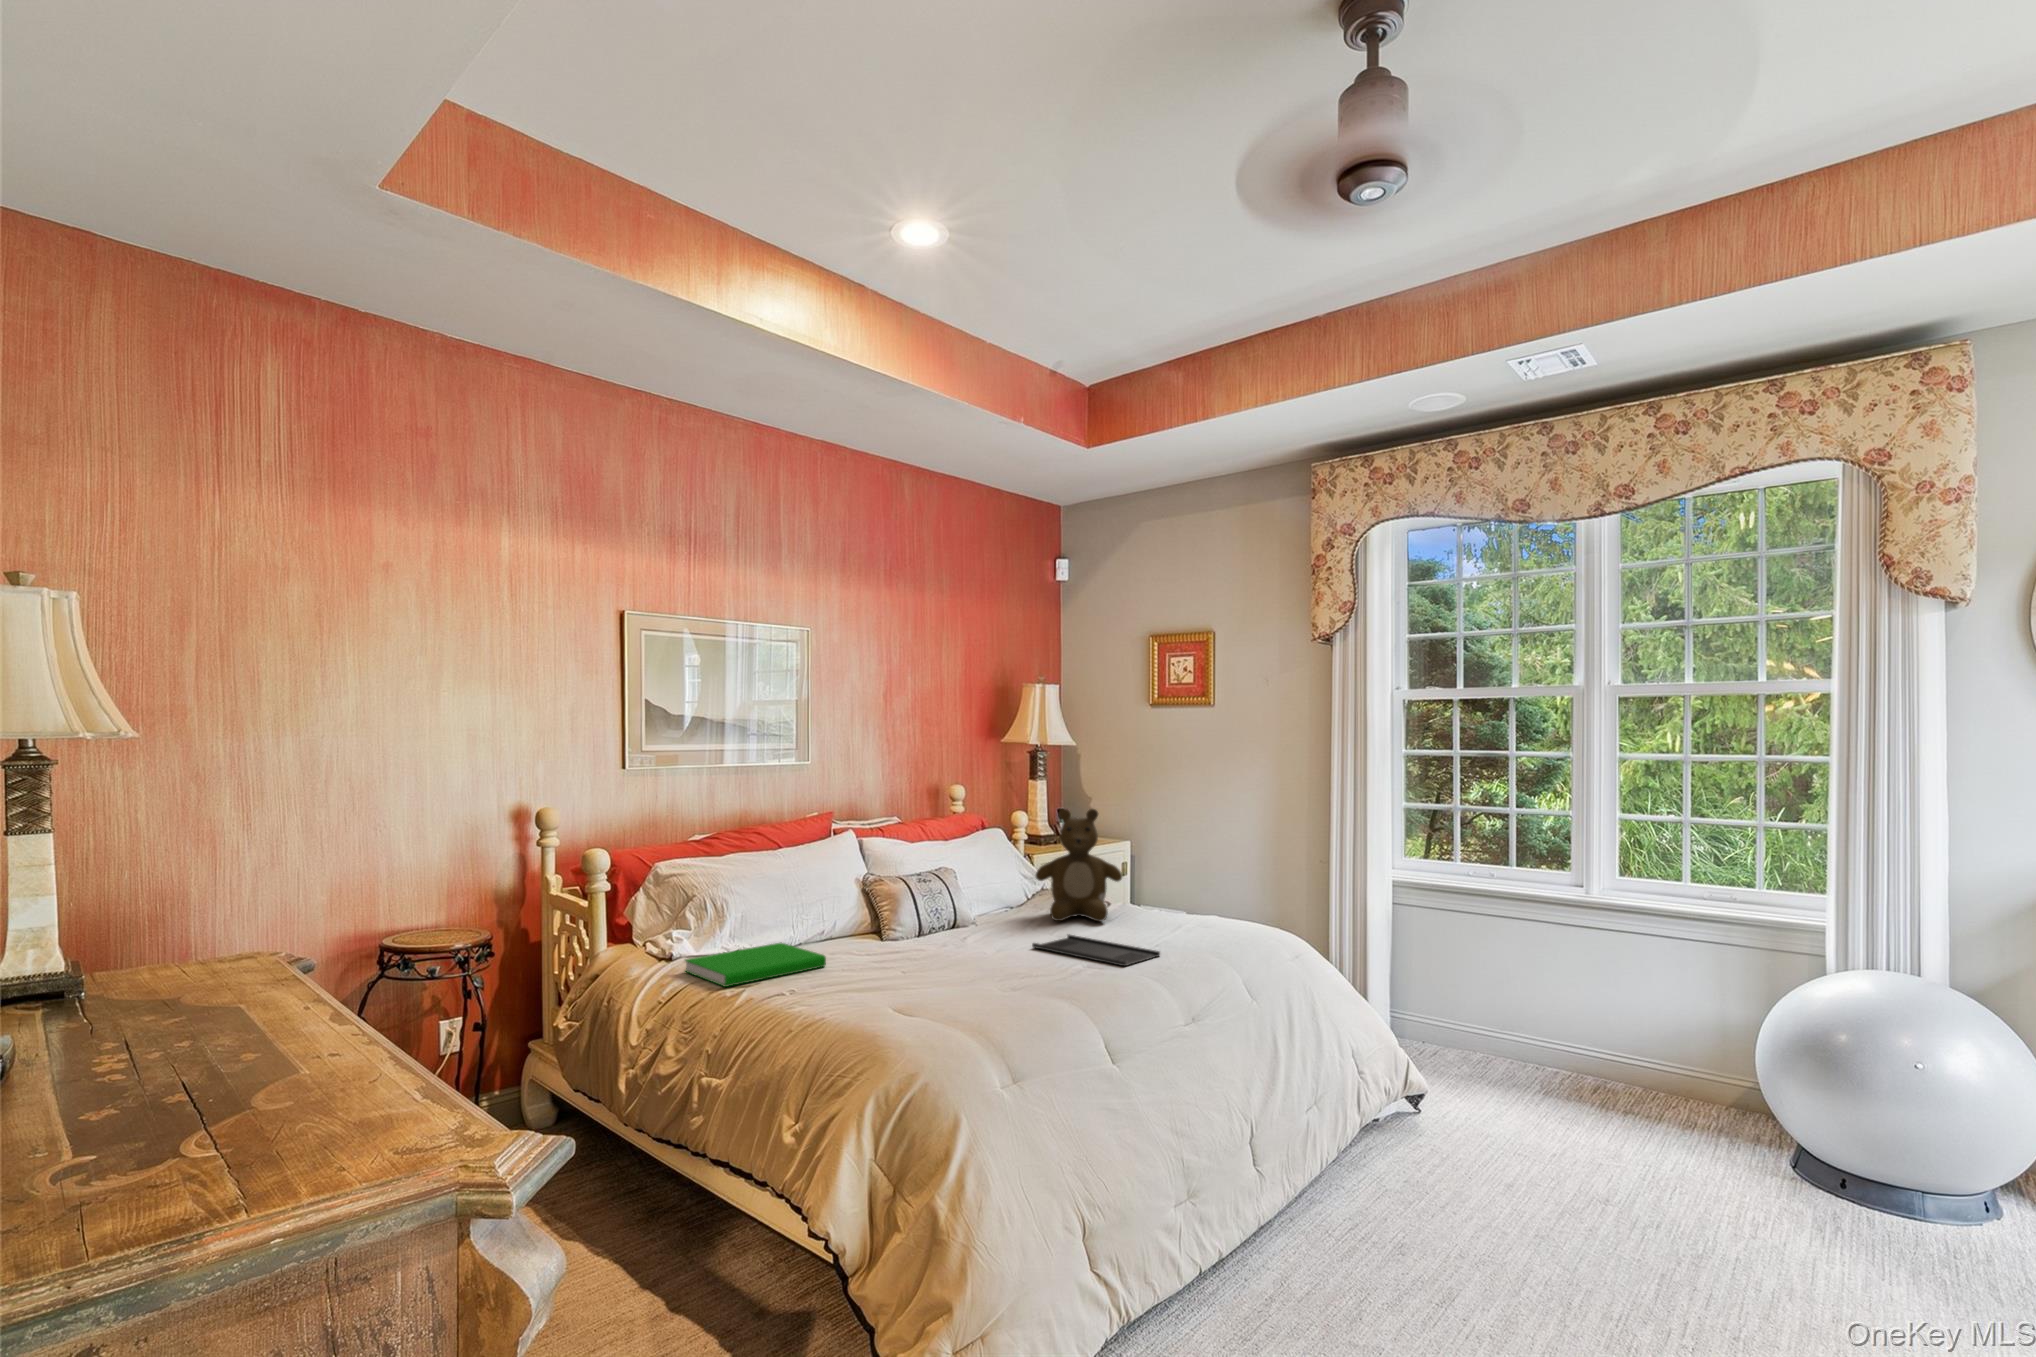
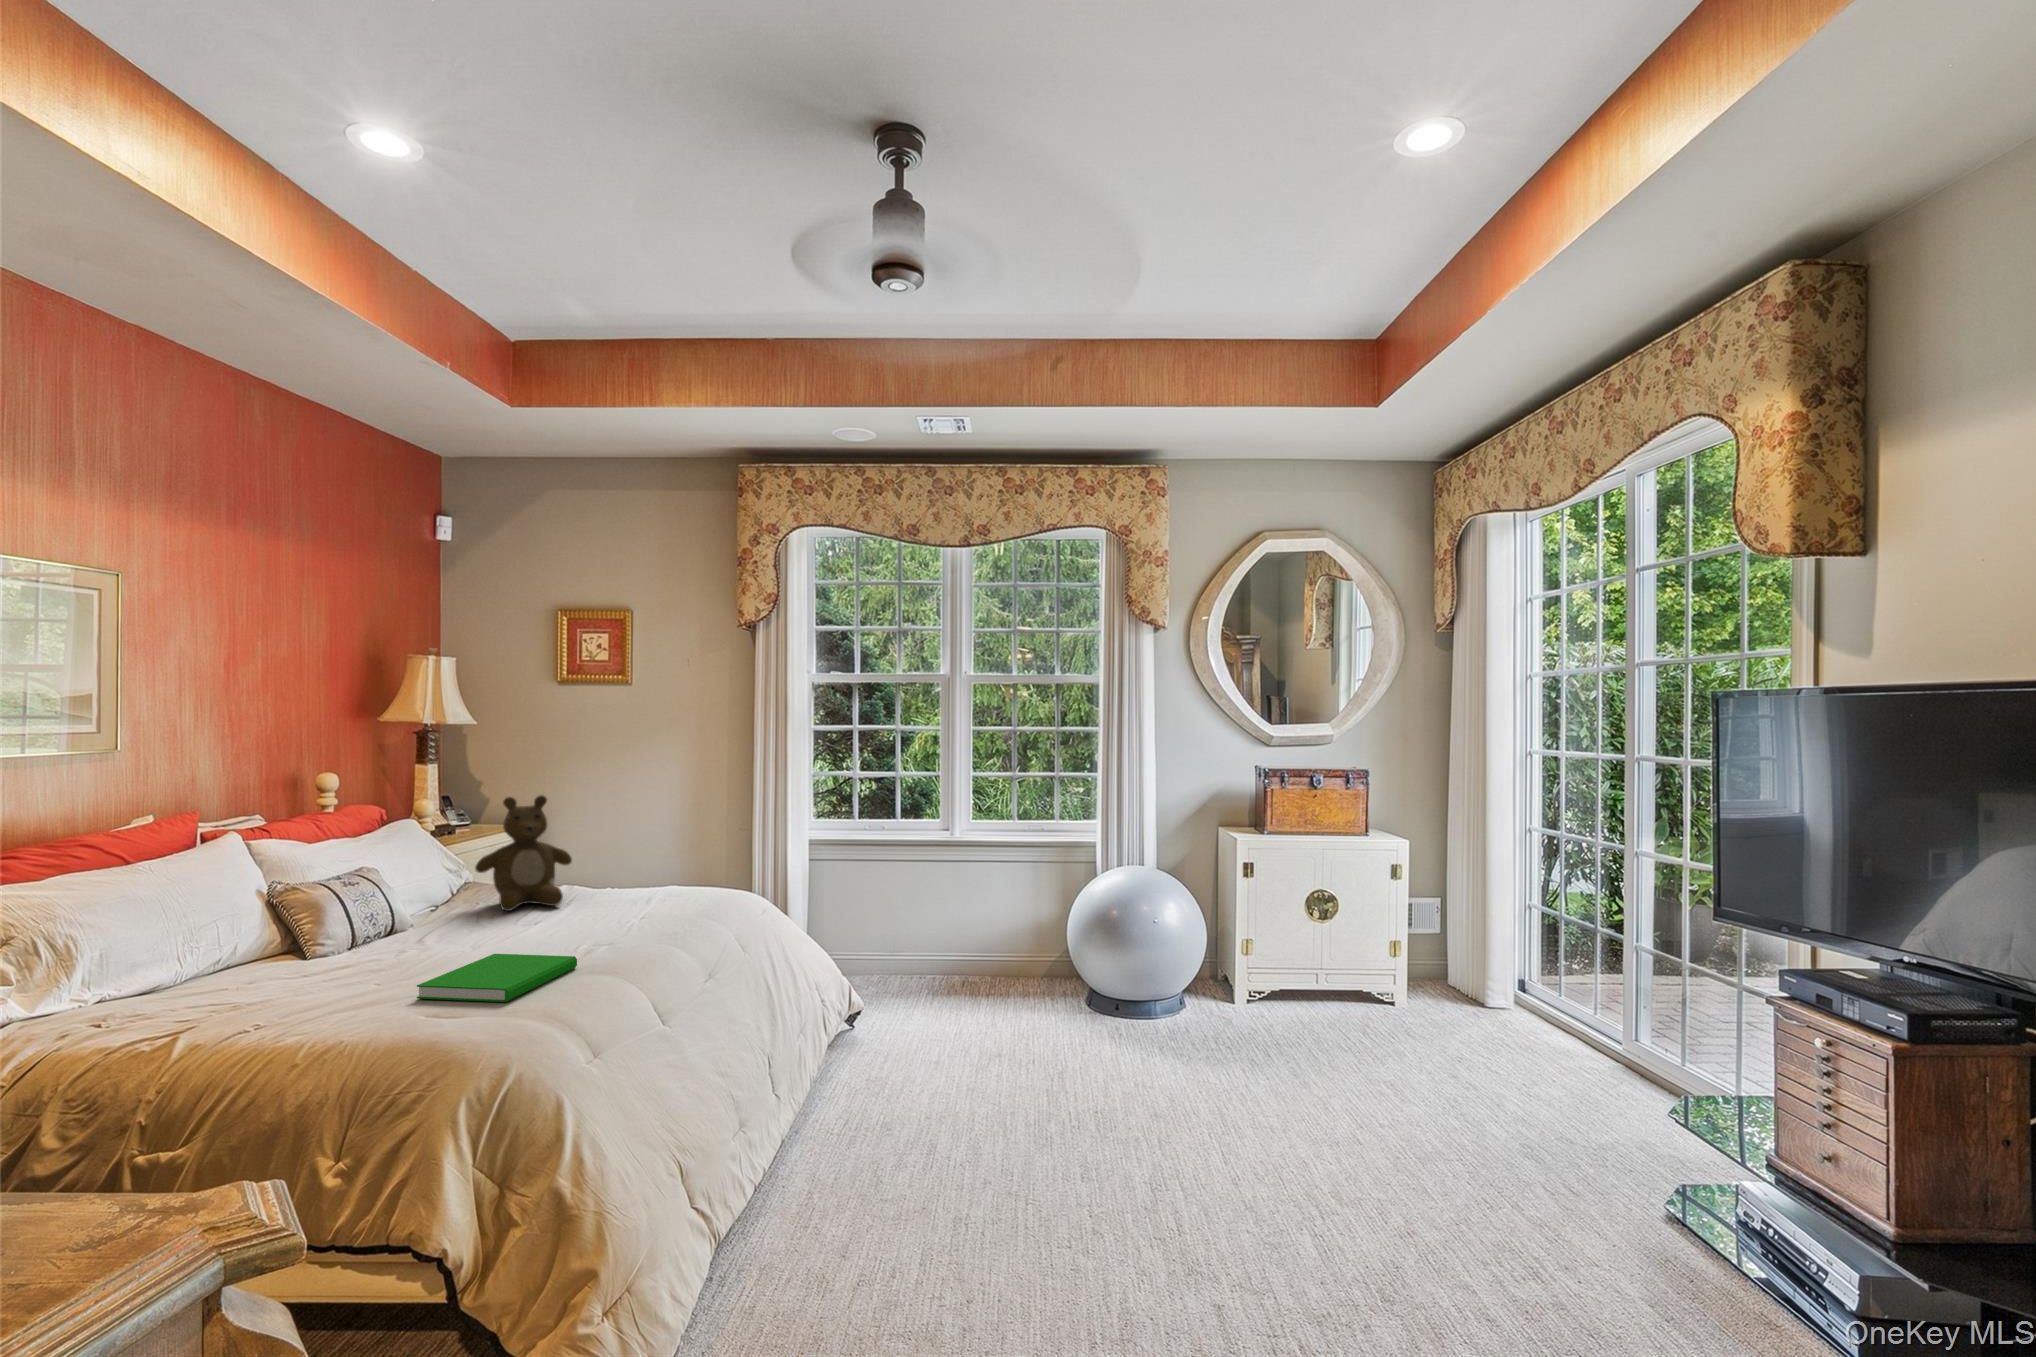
tray: present [1032,934,1160,966] -> none [503,921,640,940]
book: present [685,943,826,987] -> present [417,954,577,1002]

